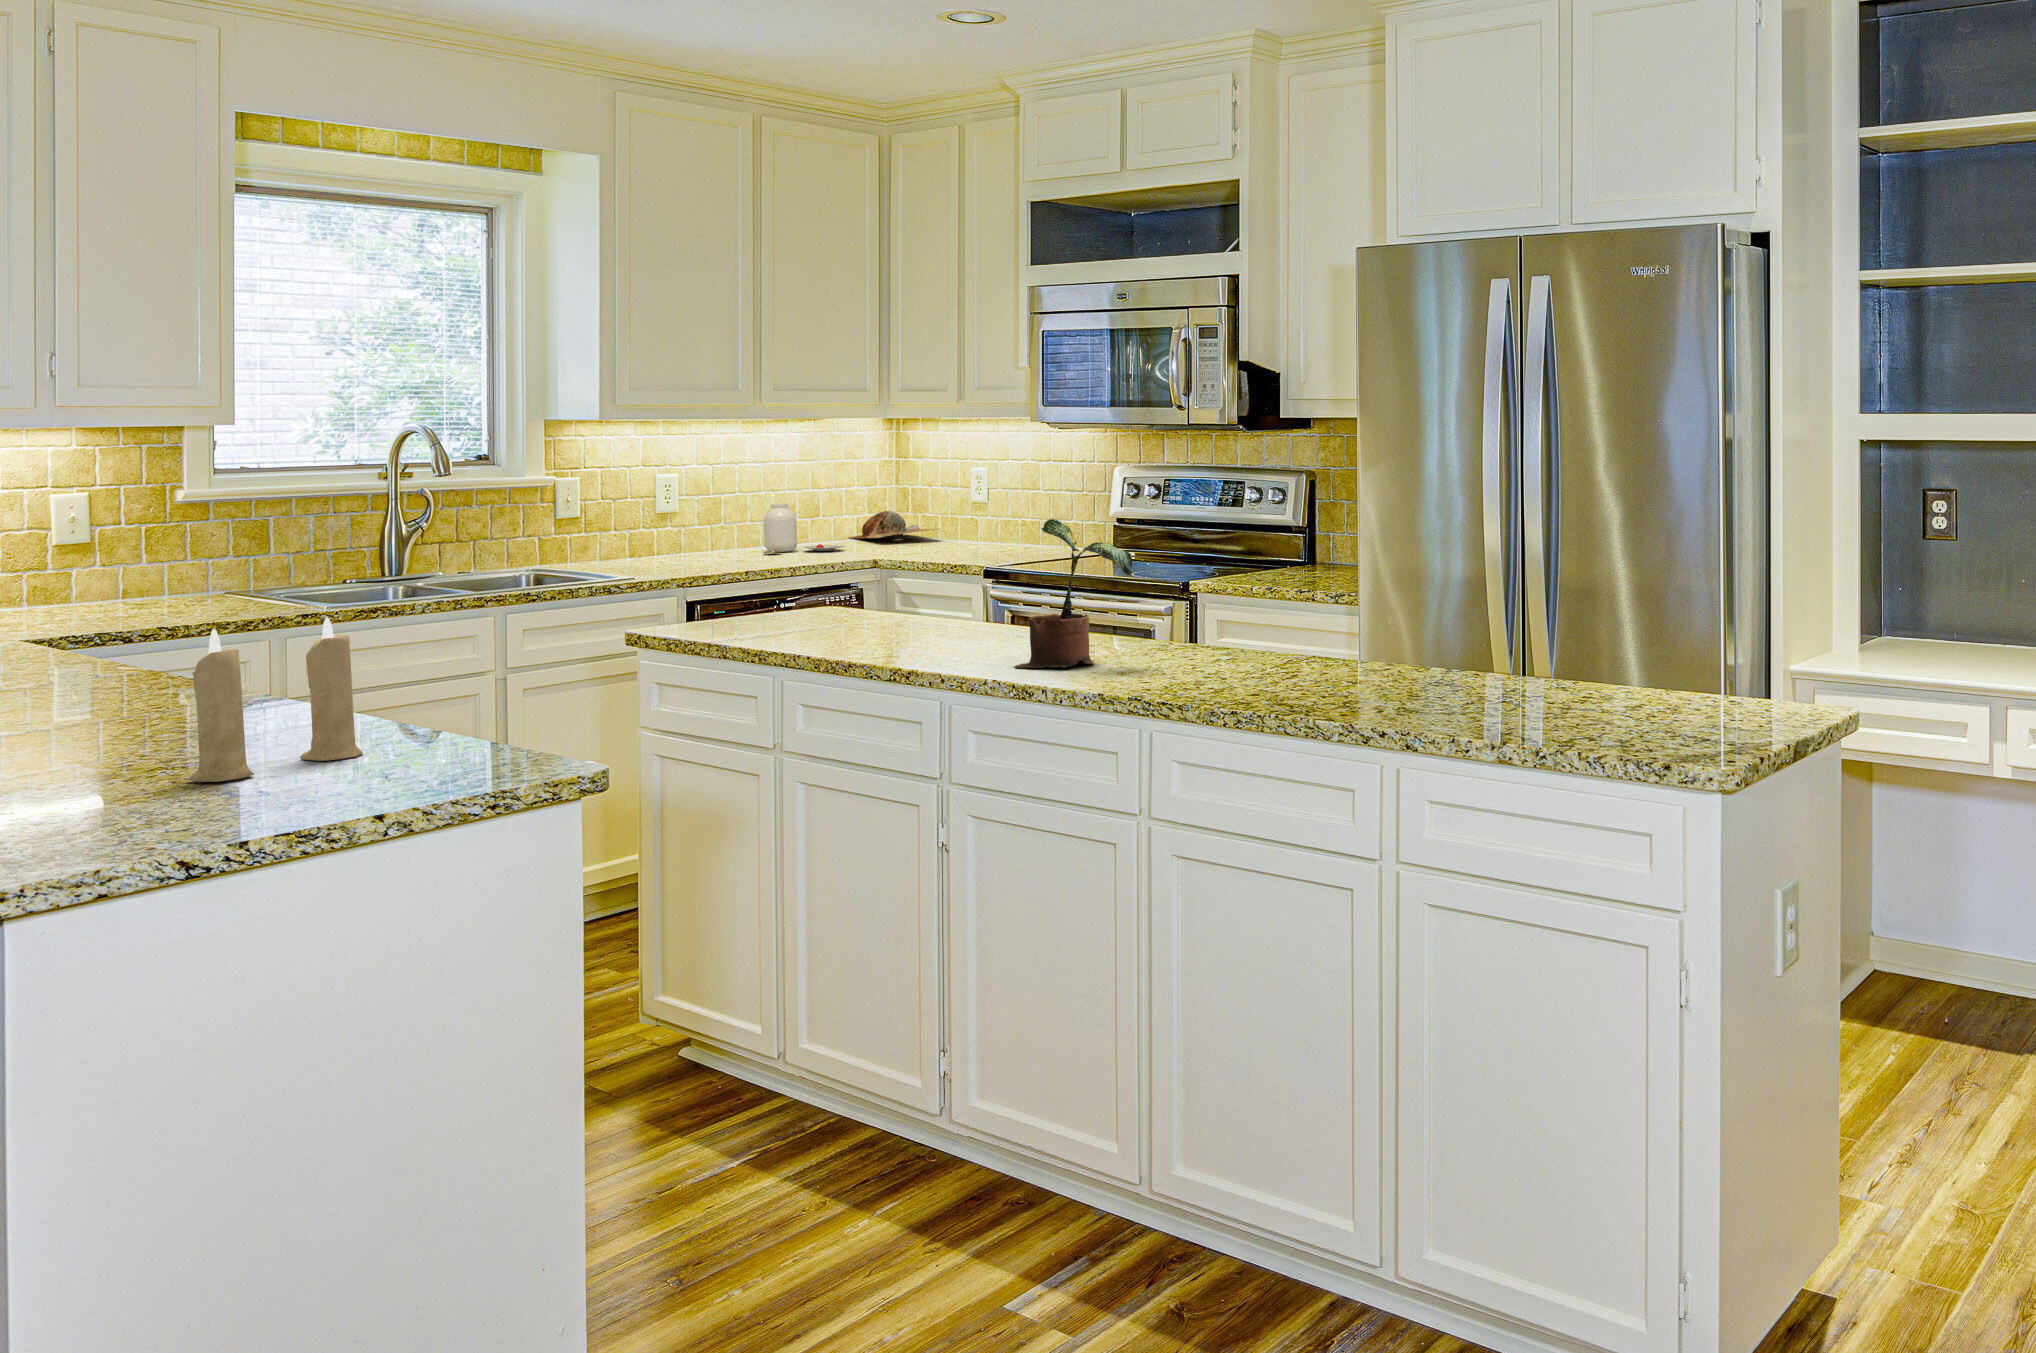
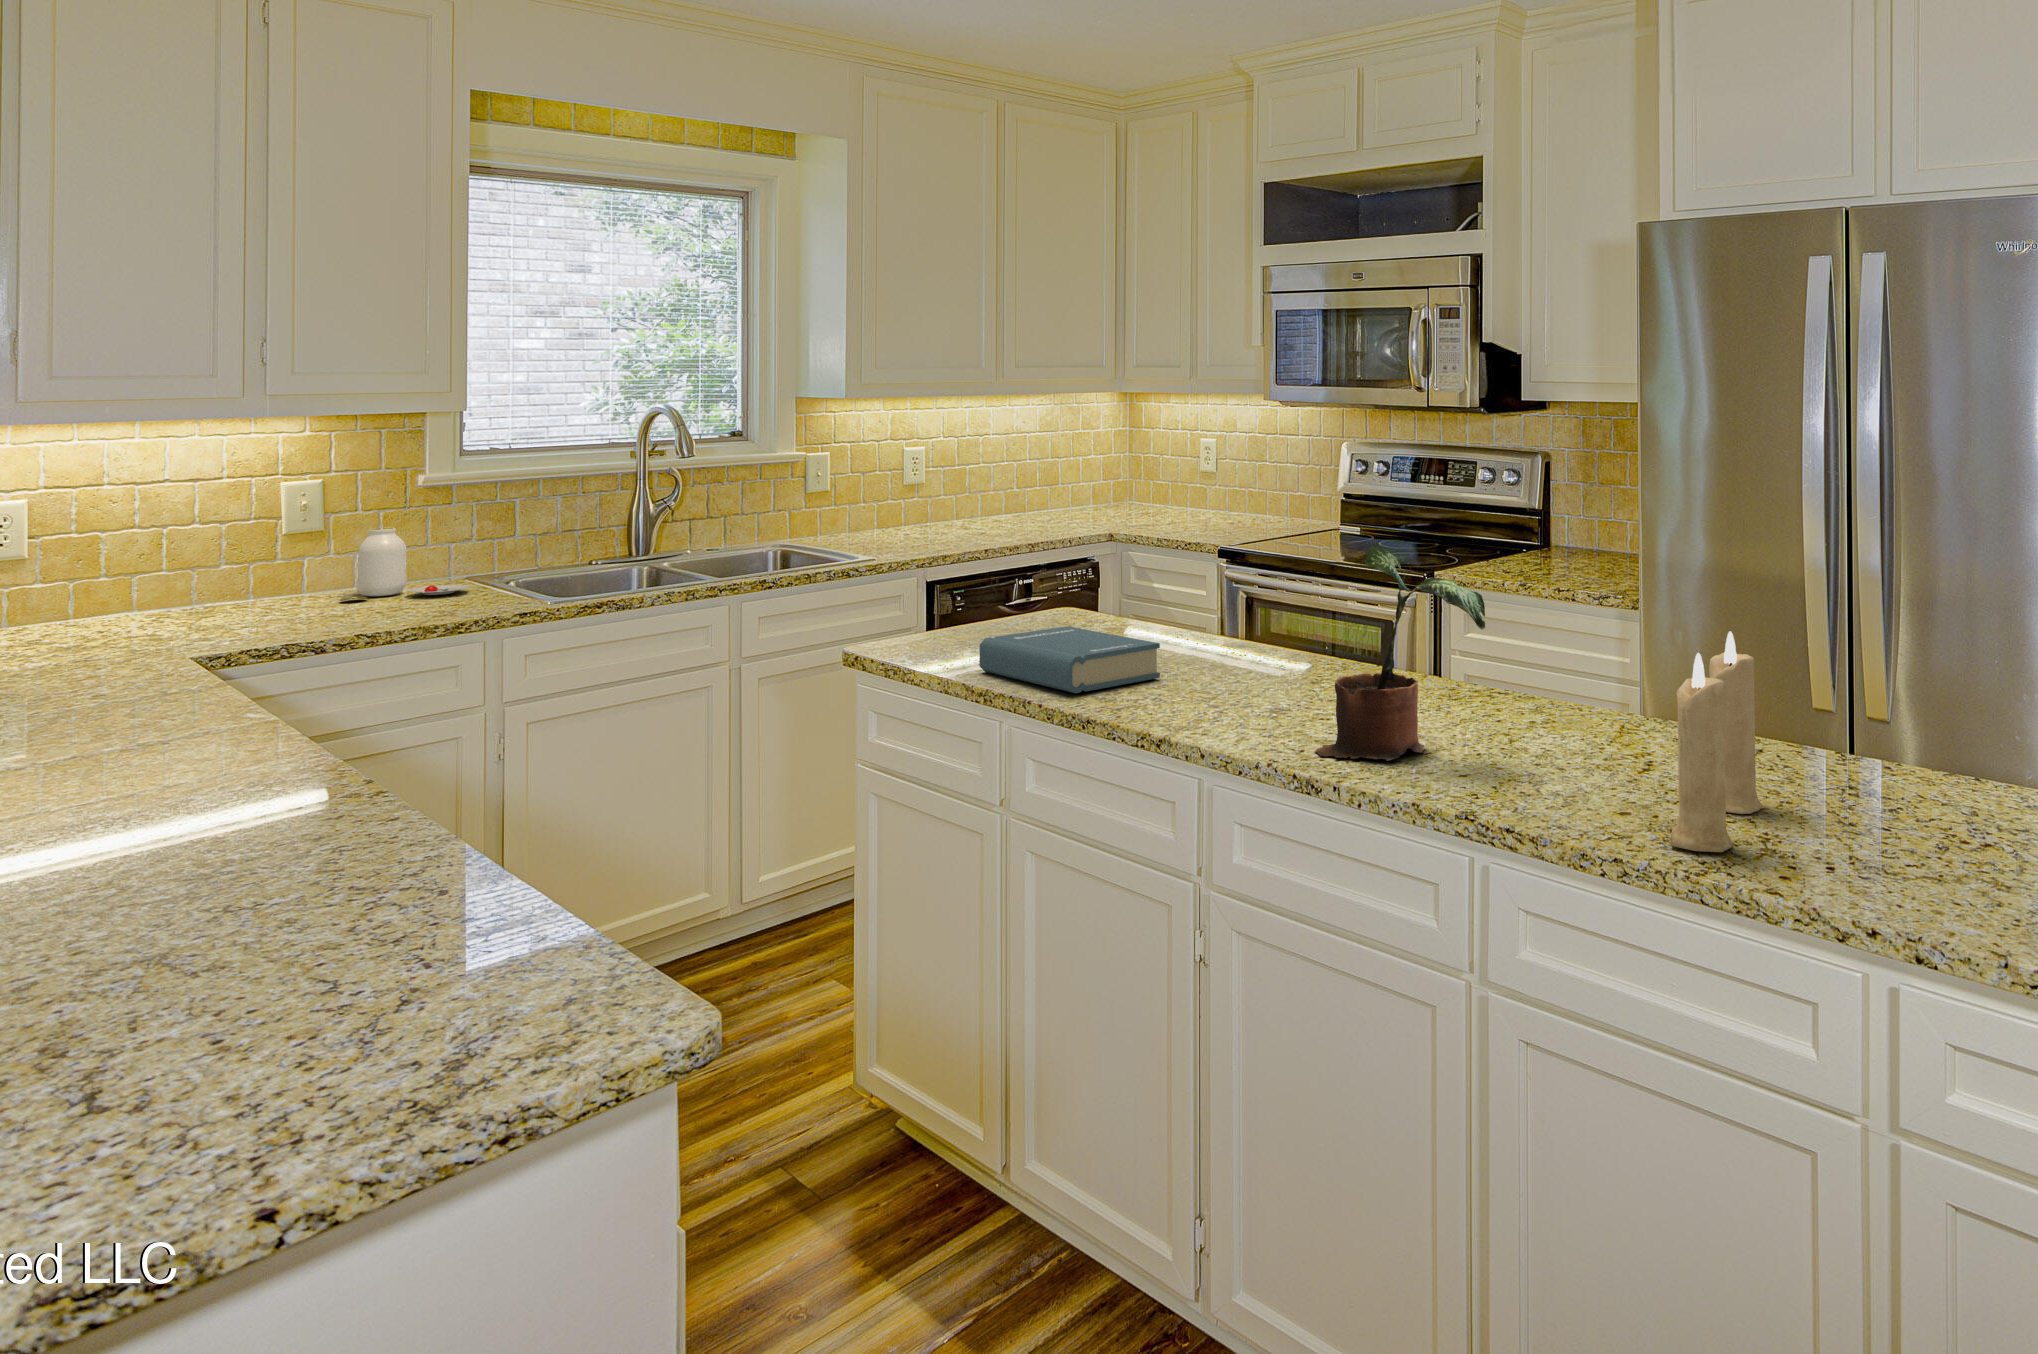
jar: present [763,504,844,554] -> present [339,528,470,601]
chopping board: present [848,511,938,539] -> none [1068,483,1159,512]
book: none [757,604,909,645] -> present [980,626,1160,693]
candle: present [188,617,363,782] -> present [1670,631,1764,852]

